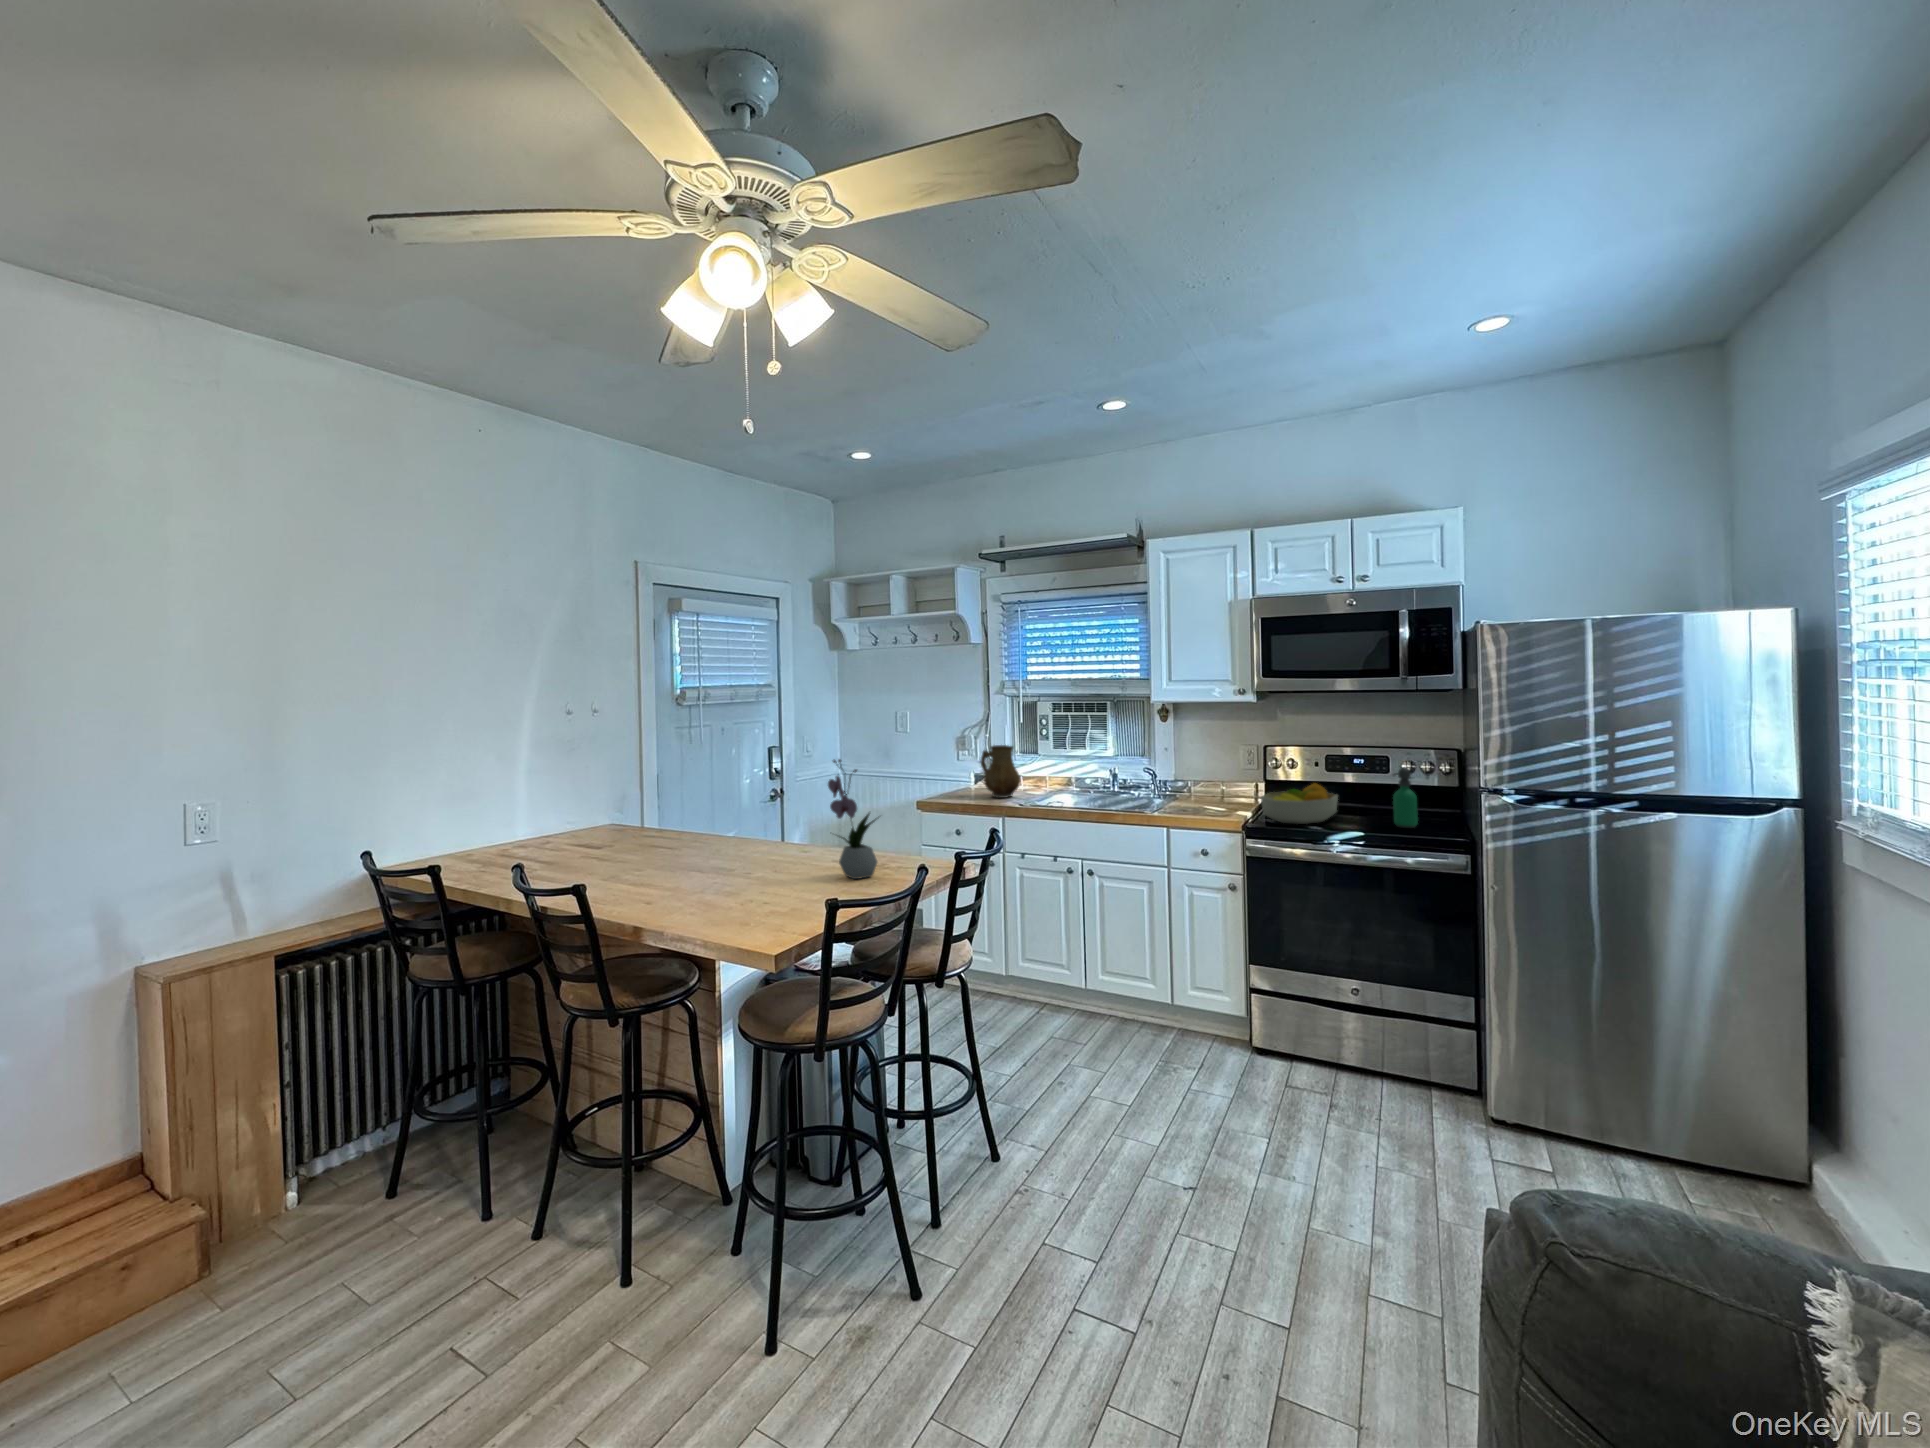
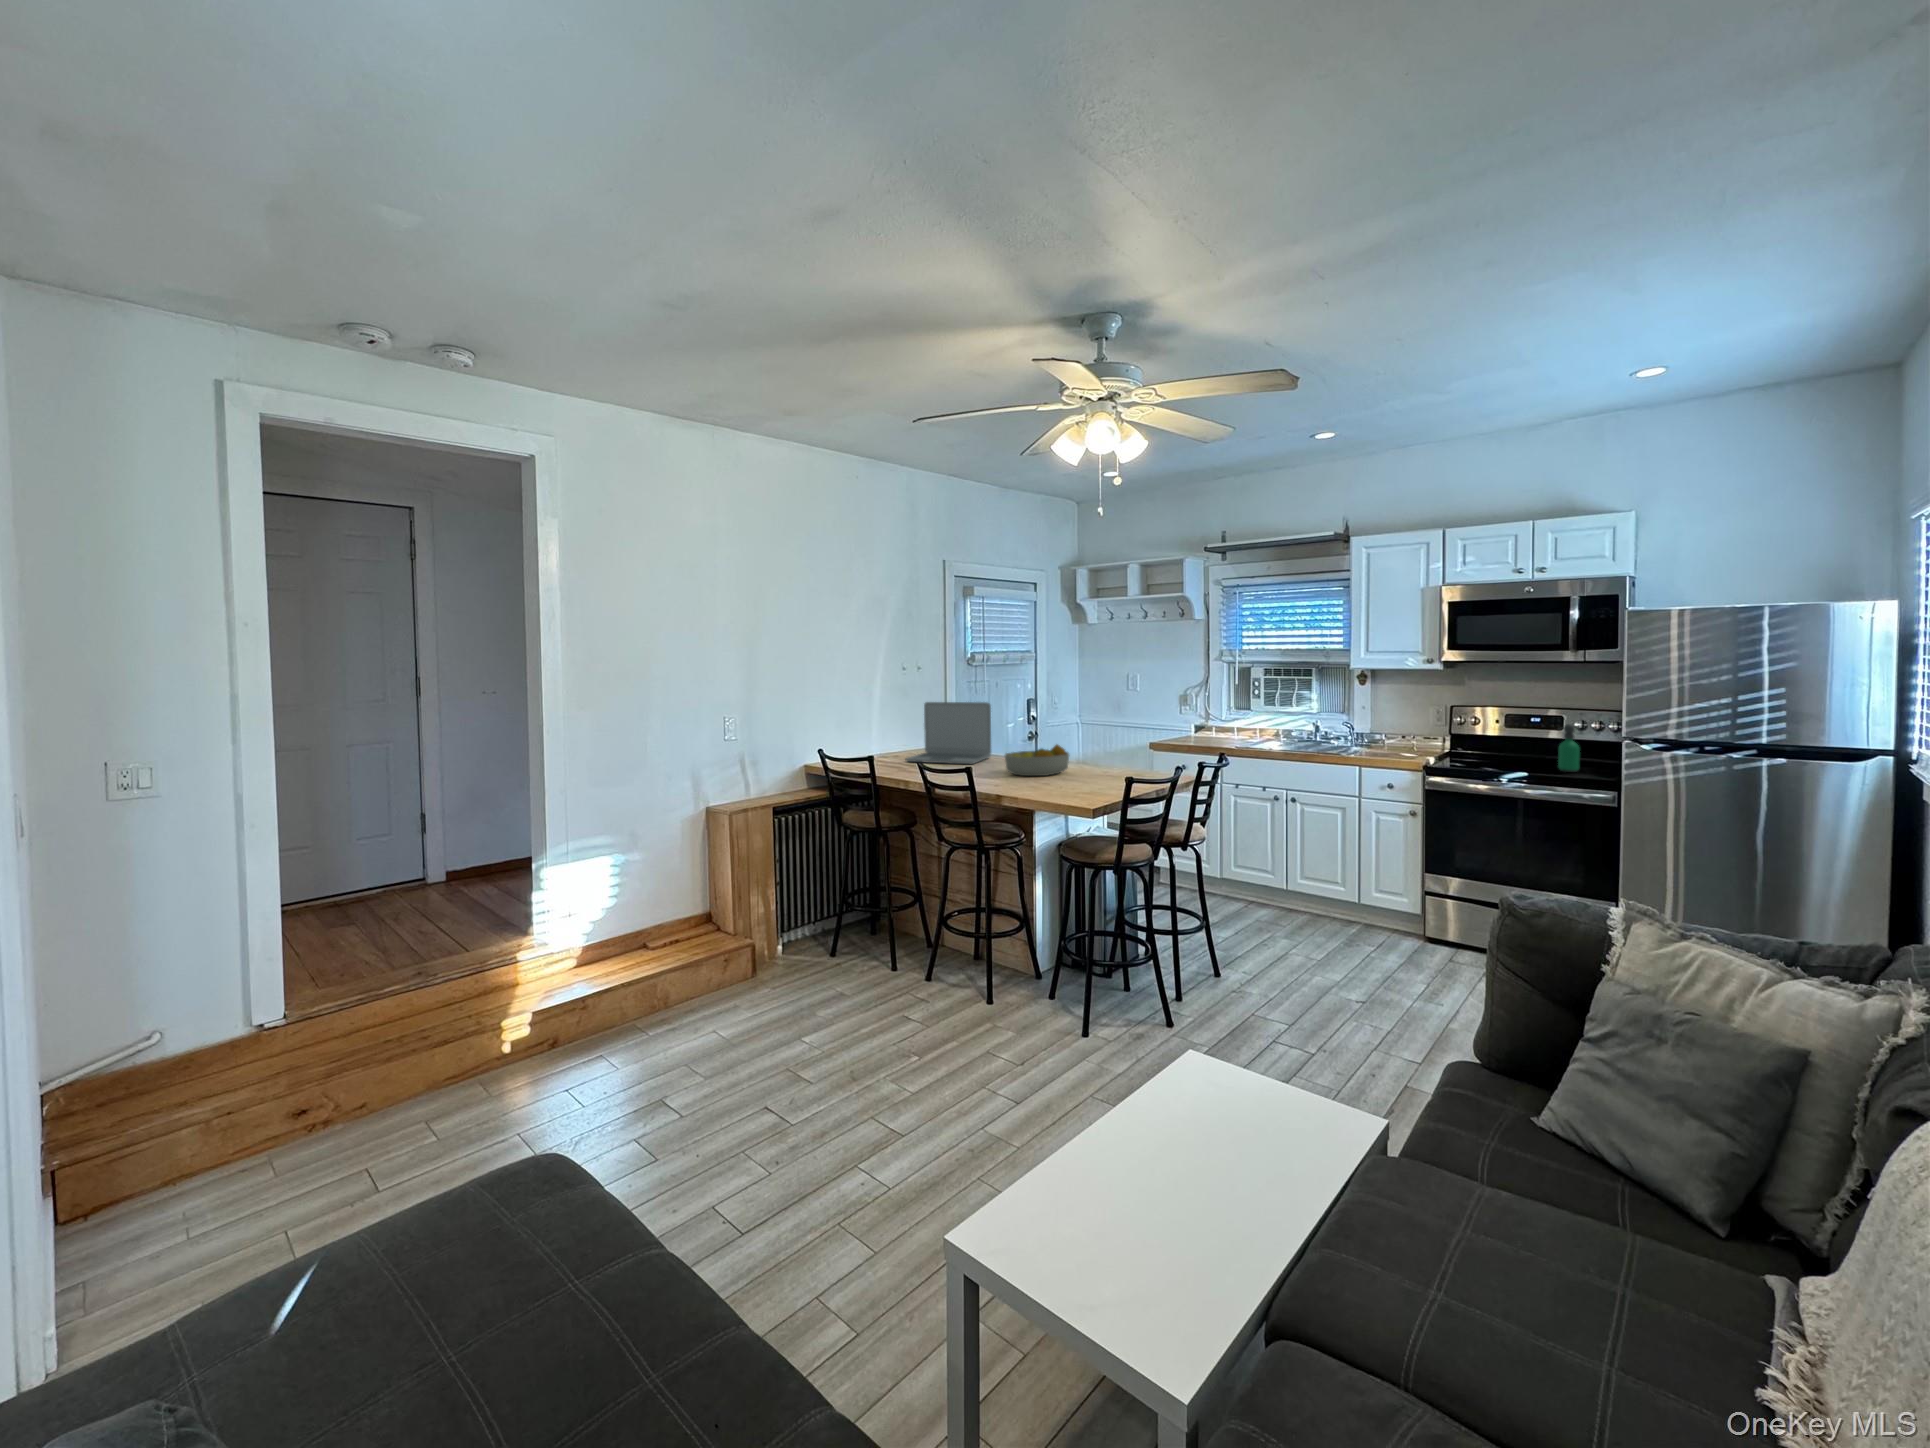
ceramic pitcher: present [981,745,1020,798] -> none [1202,701,1235,743]
laptop: none [547,759,687,854] -> present [905,702,991,764]
flower arrangement: present [828,759,877,879] -> none [1107,702,1144,781]
fruit bowl: present [1261,783,1338,824] -> present [1005,745,1069,776]

